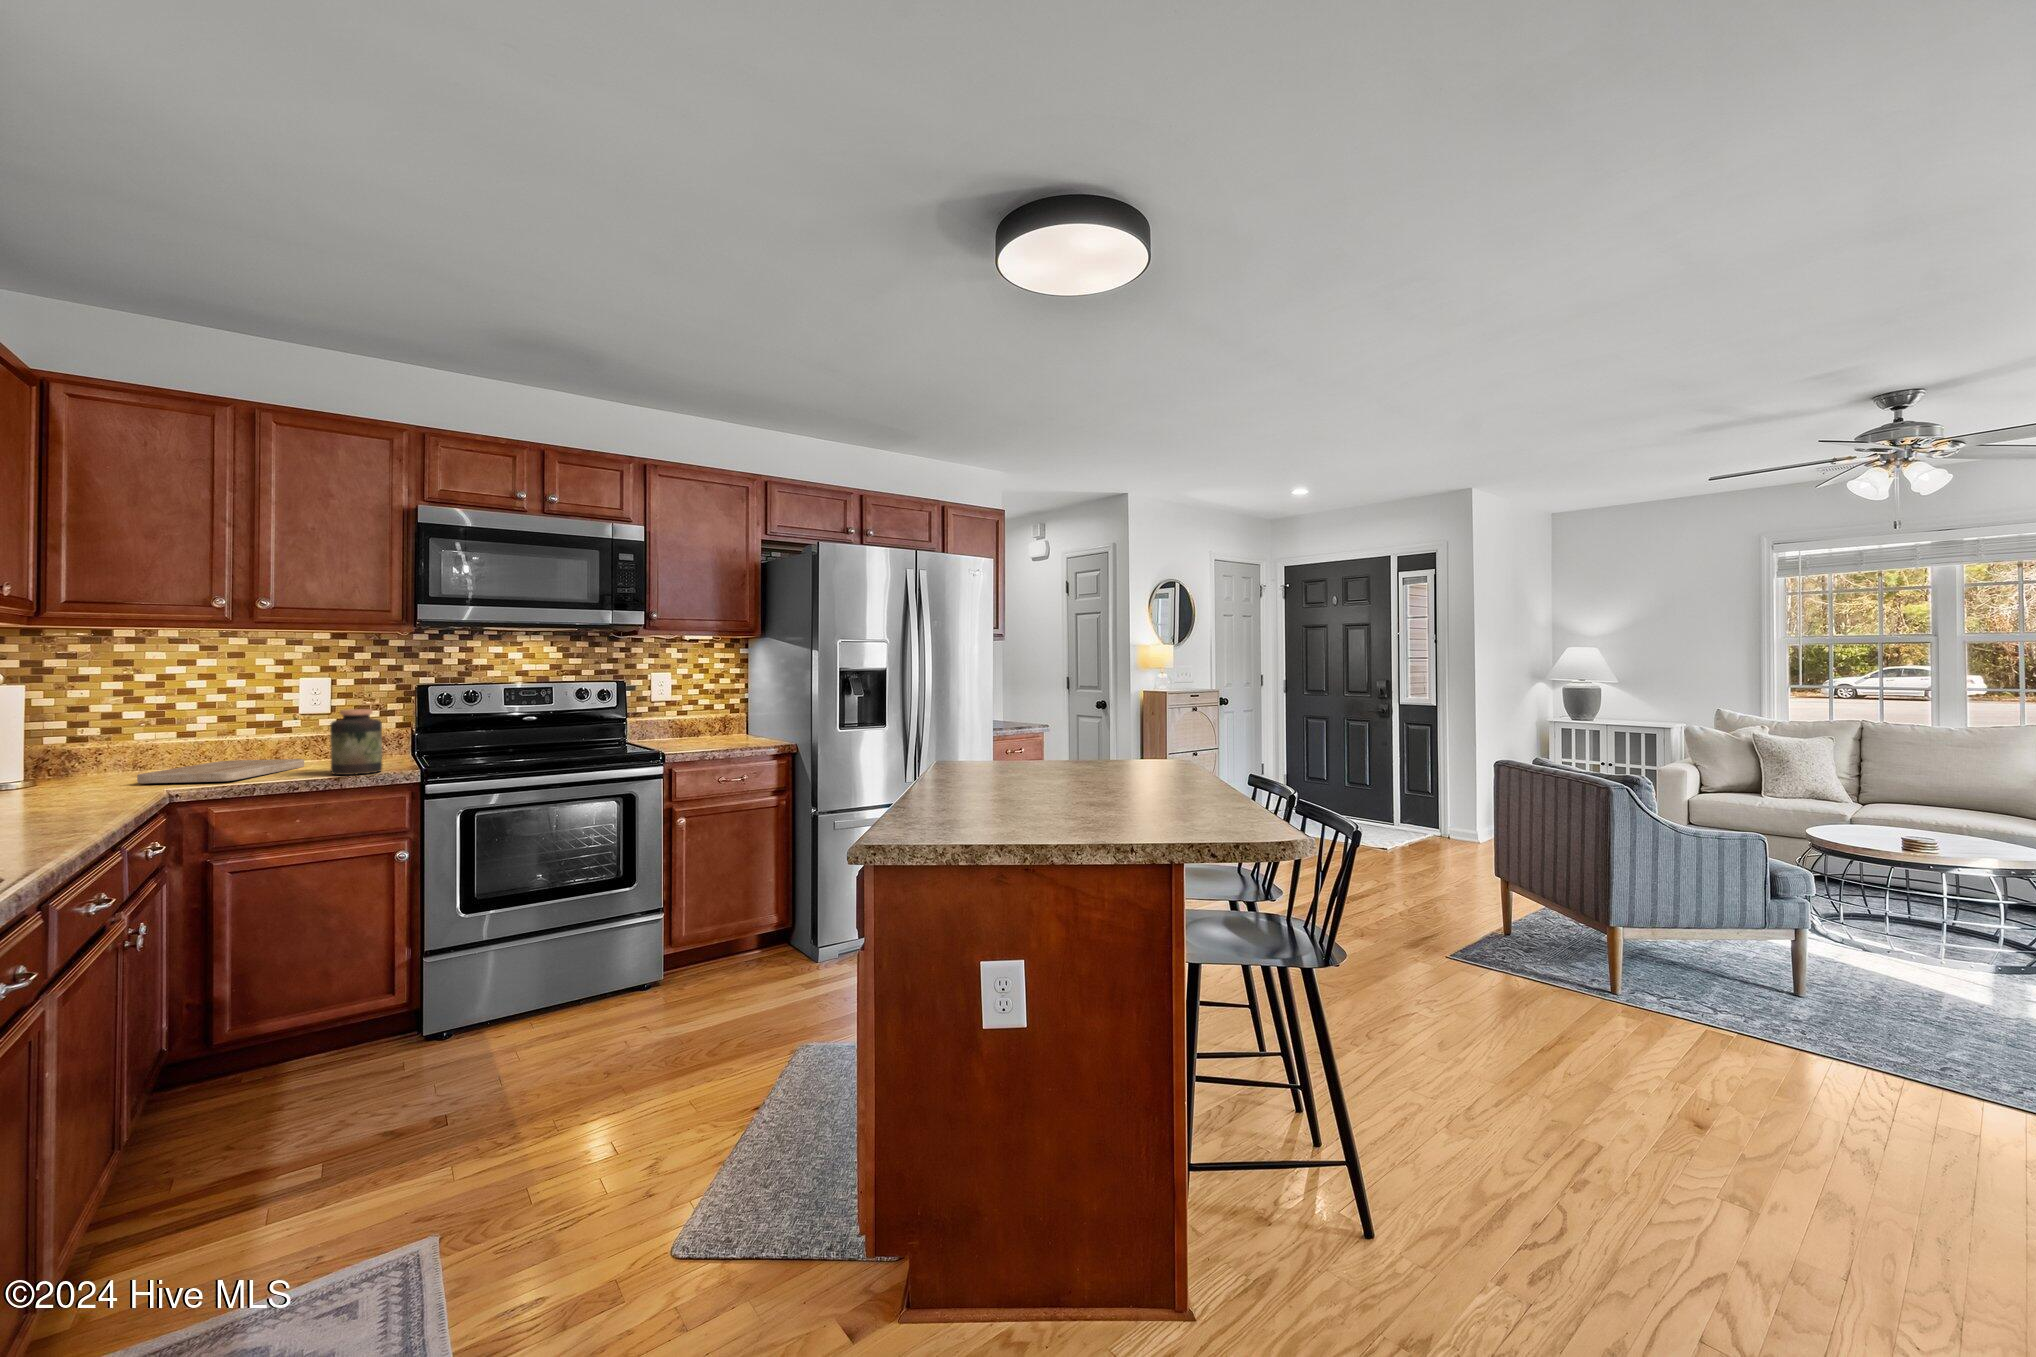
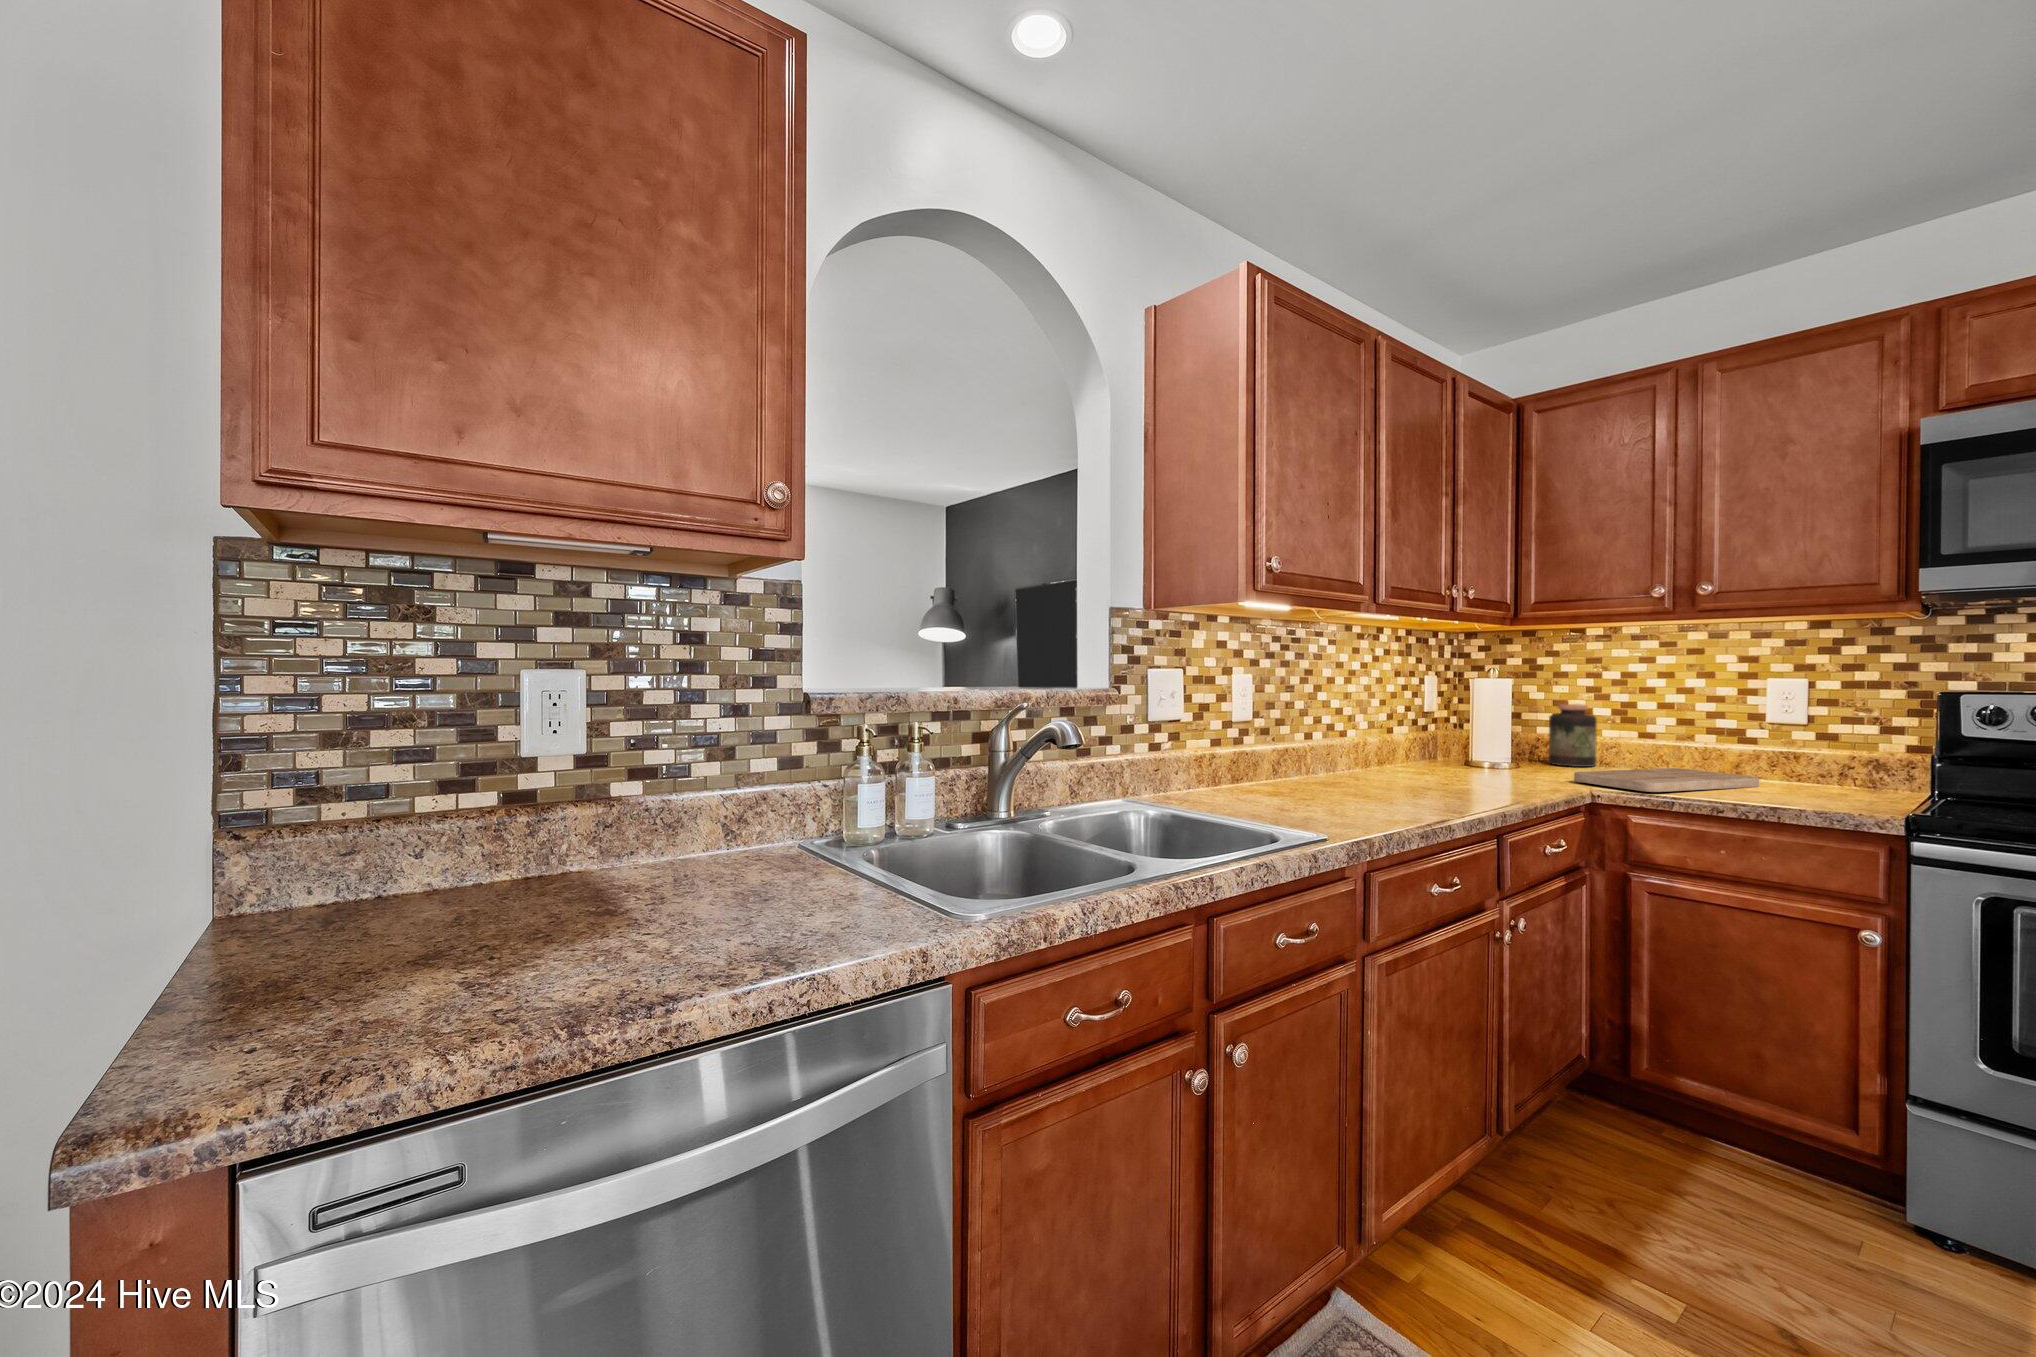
jar: present [330,709,382,775] -> present [1549,704,1597,767]

